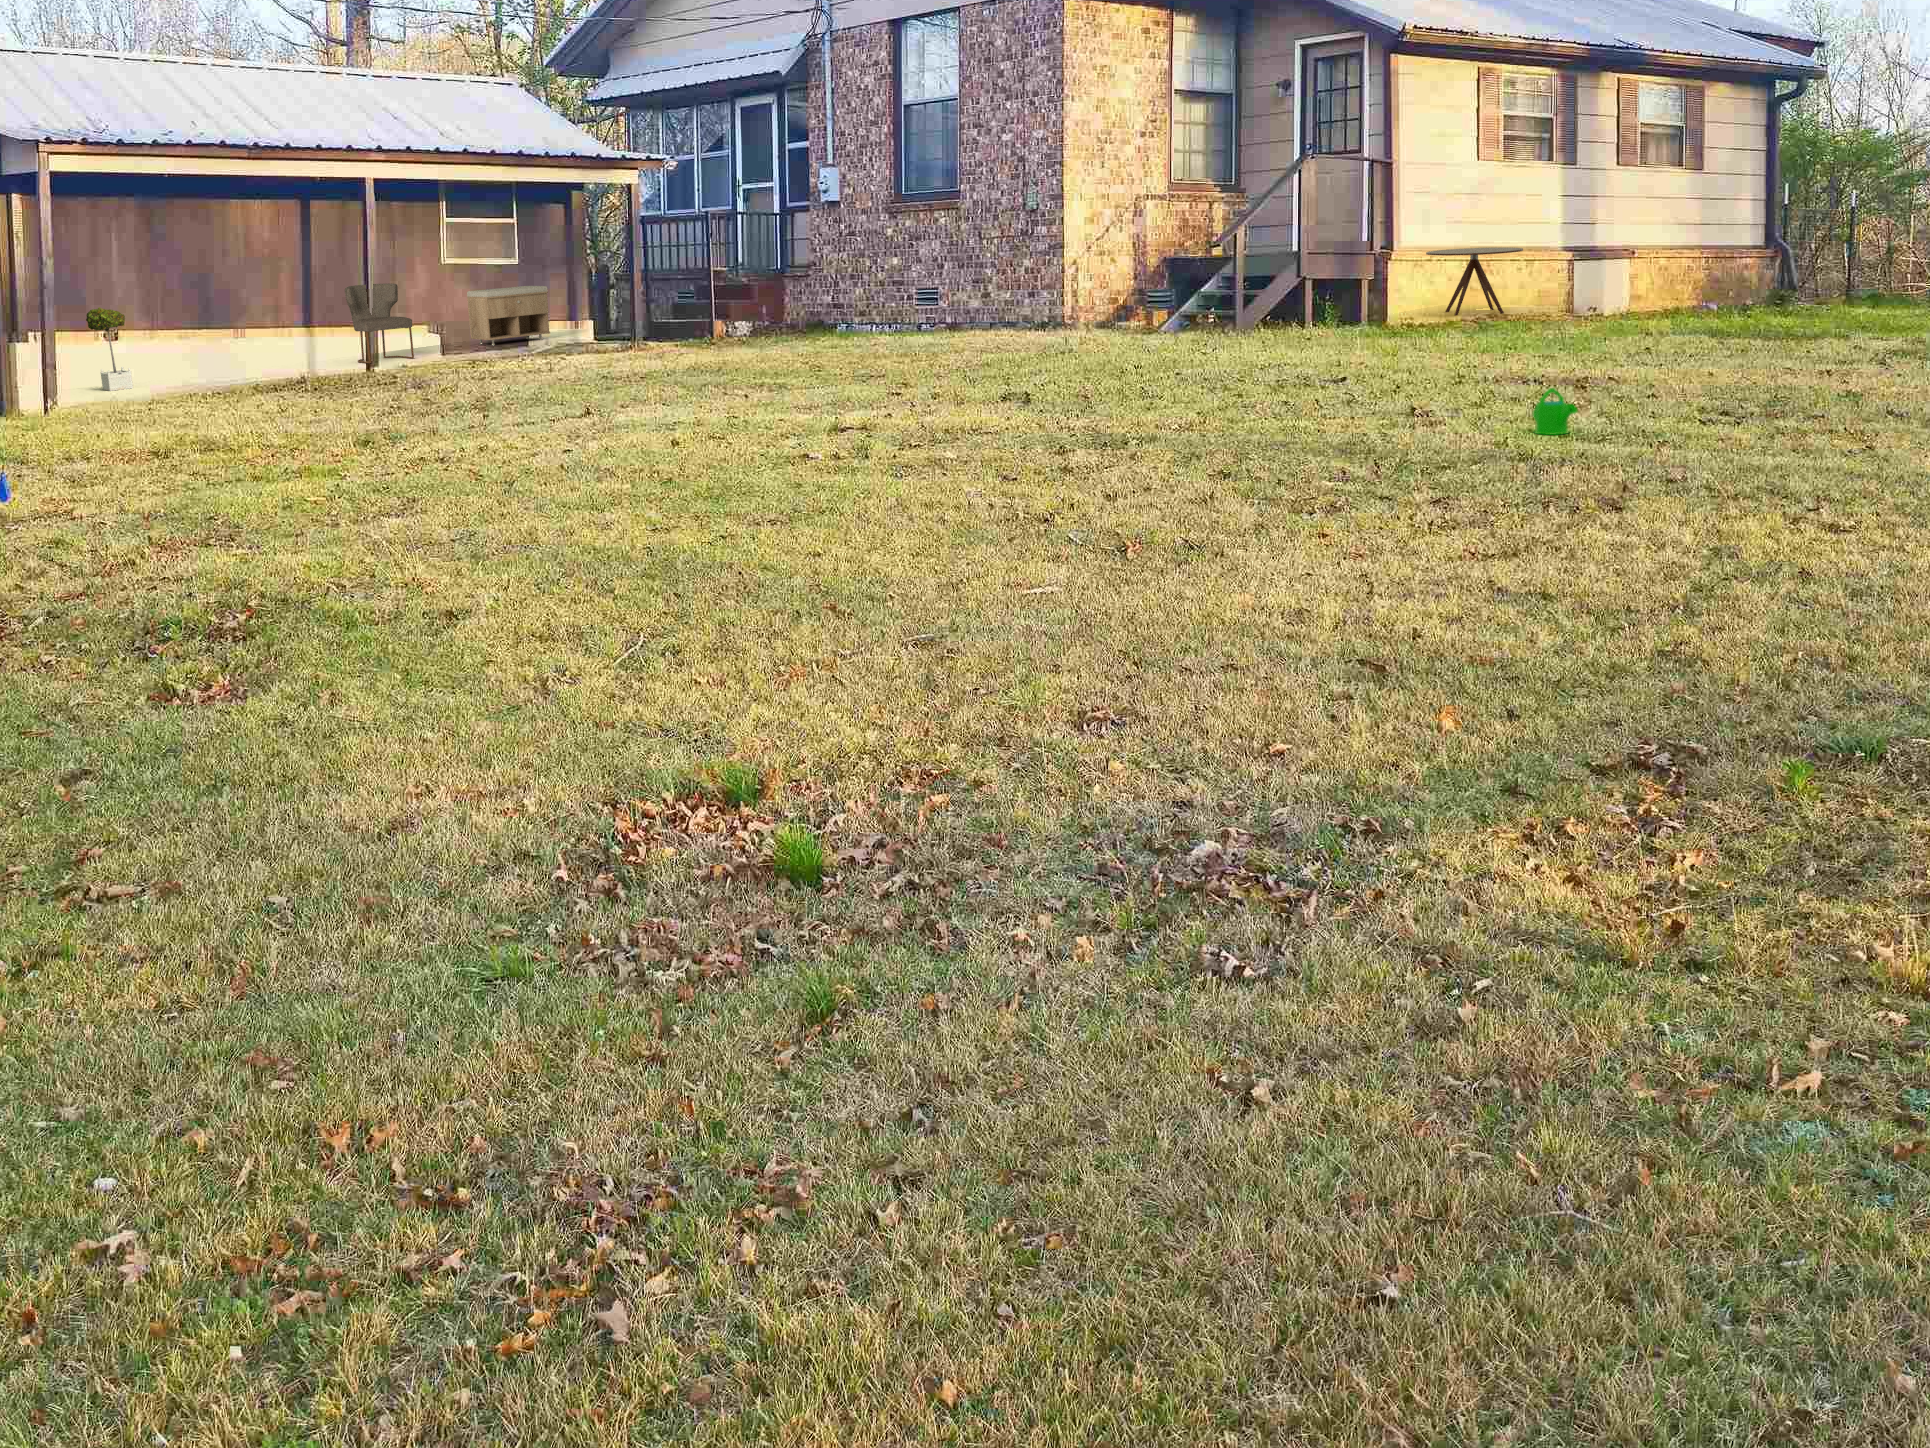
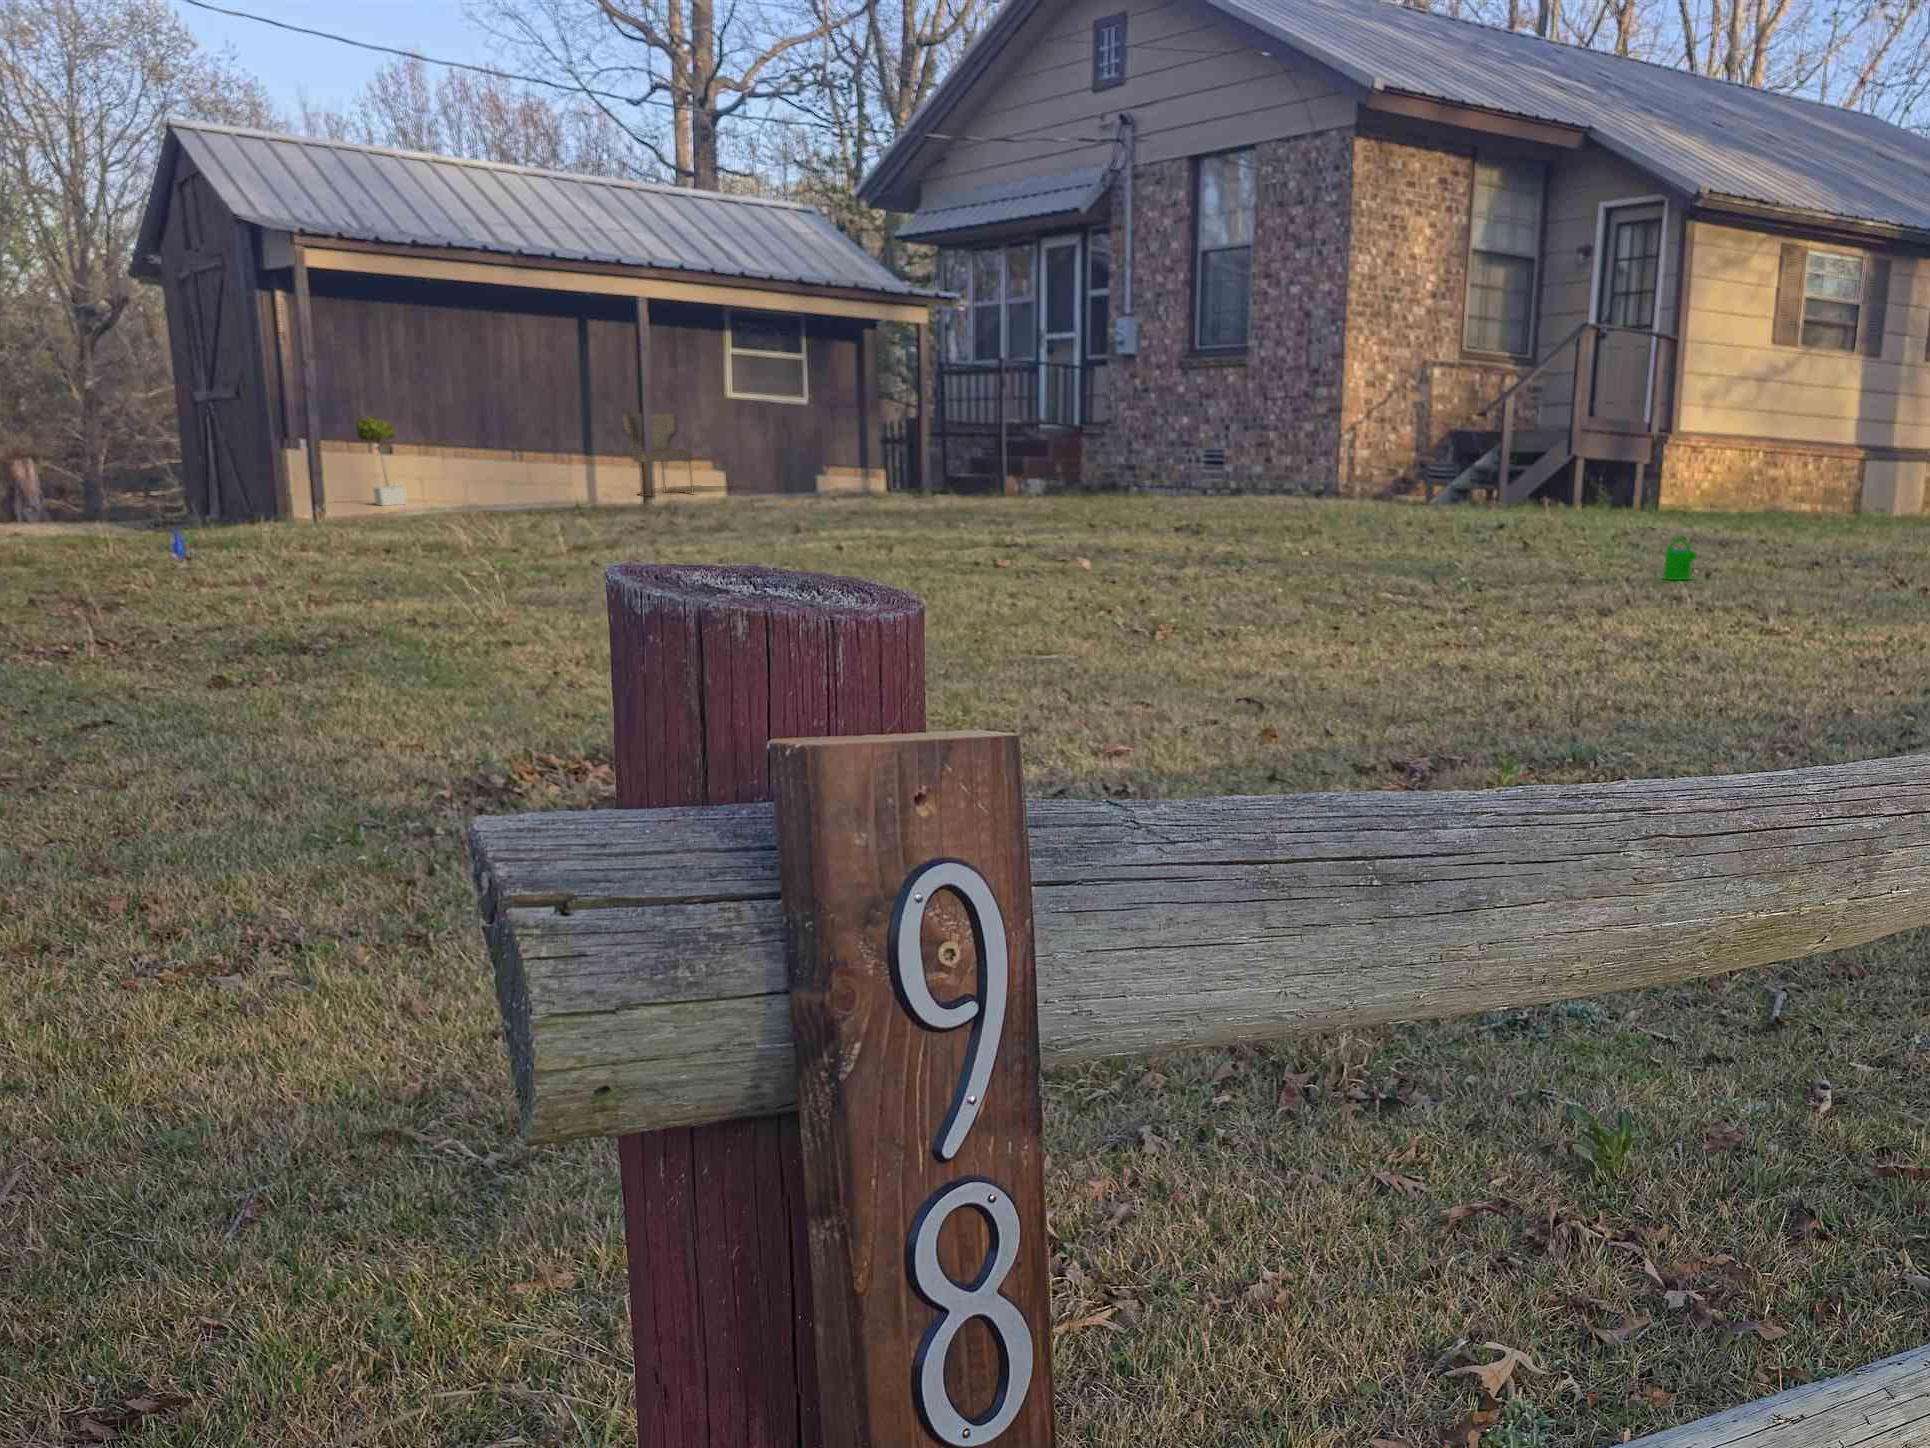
round table: present [1426,247,1523,316] -> none [1704,437,1798,505]
storage bench: present [467,286,550,345] -> none [751,428,837,488]

